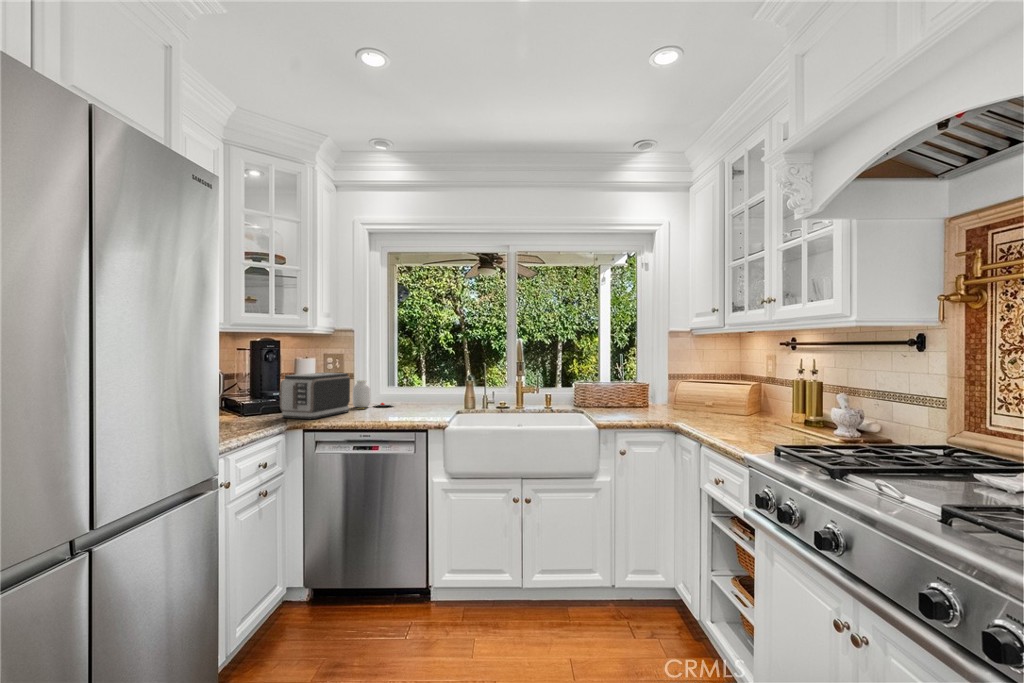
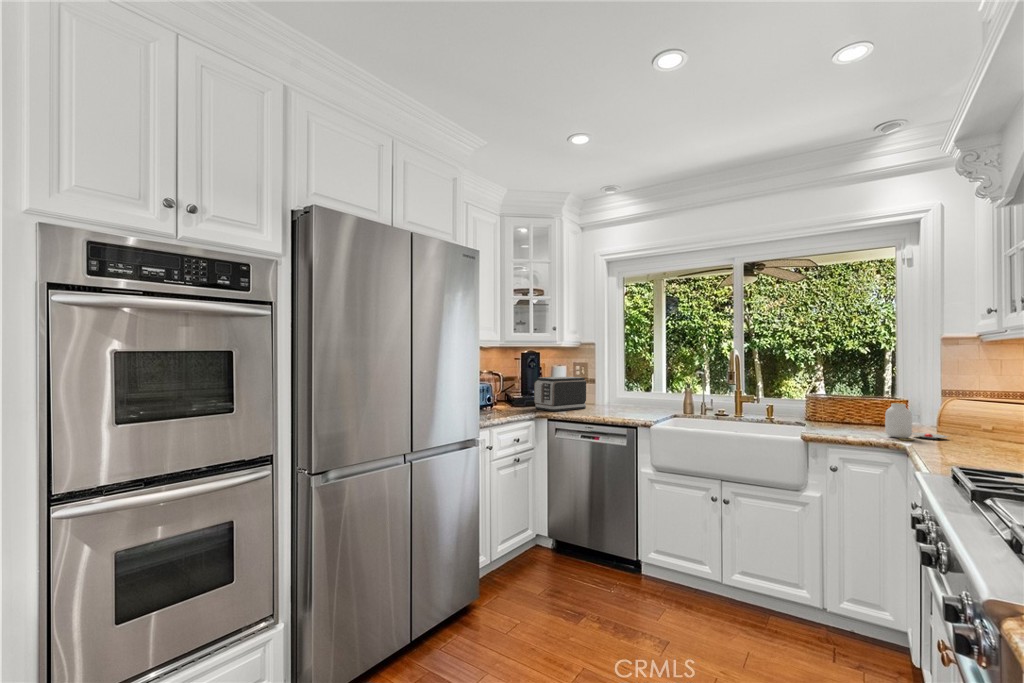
jar: present [353,380,394,409] -> present [885,403,947,440]

